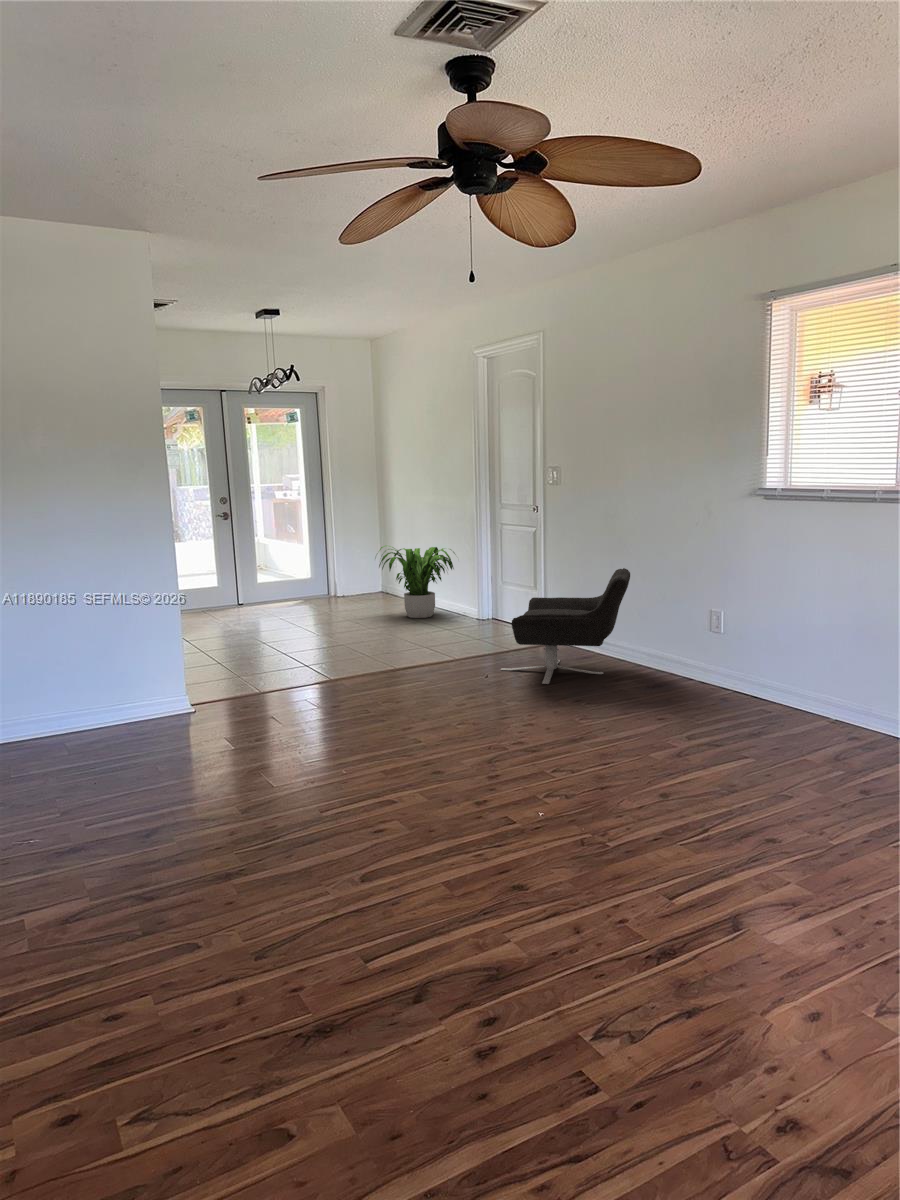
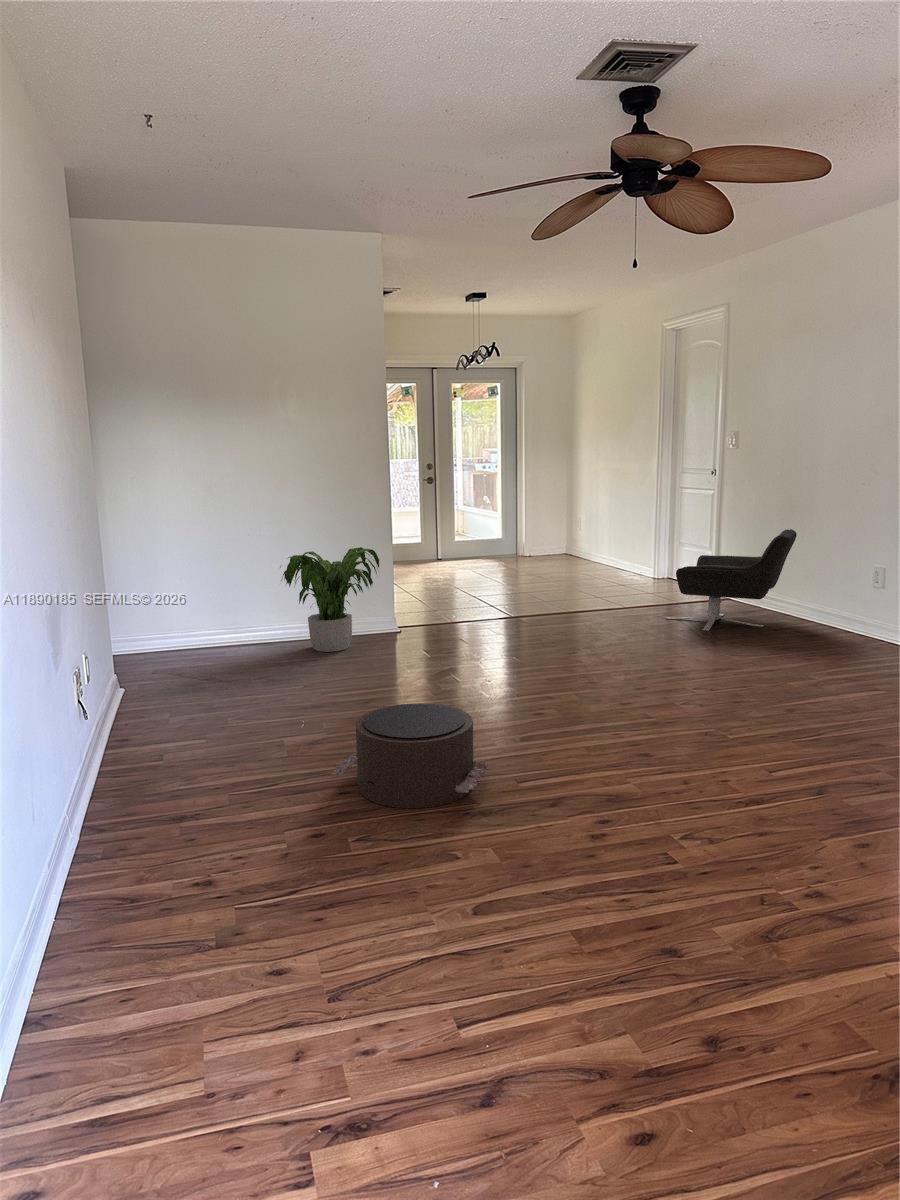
potted plant: present [379,546,455,618] -> present [280,547,379,652]
pouf: none [93,860,324,1041] -> present [332,703,488,809]

